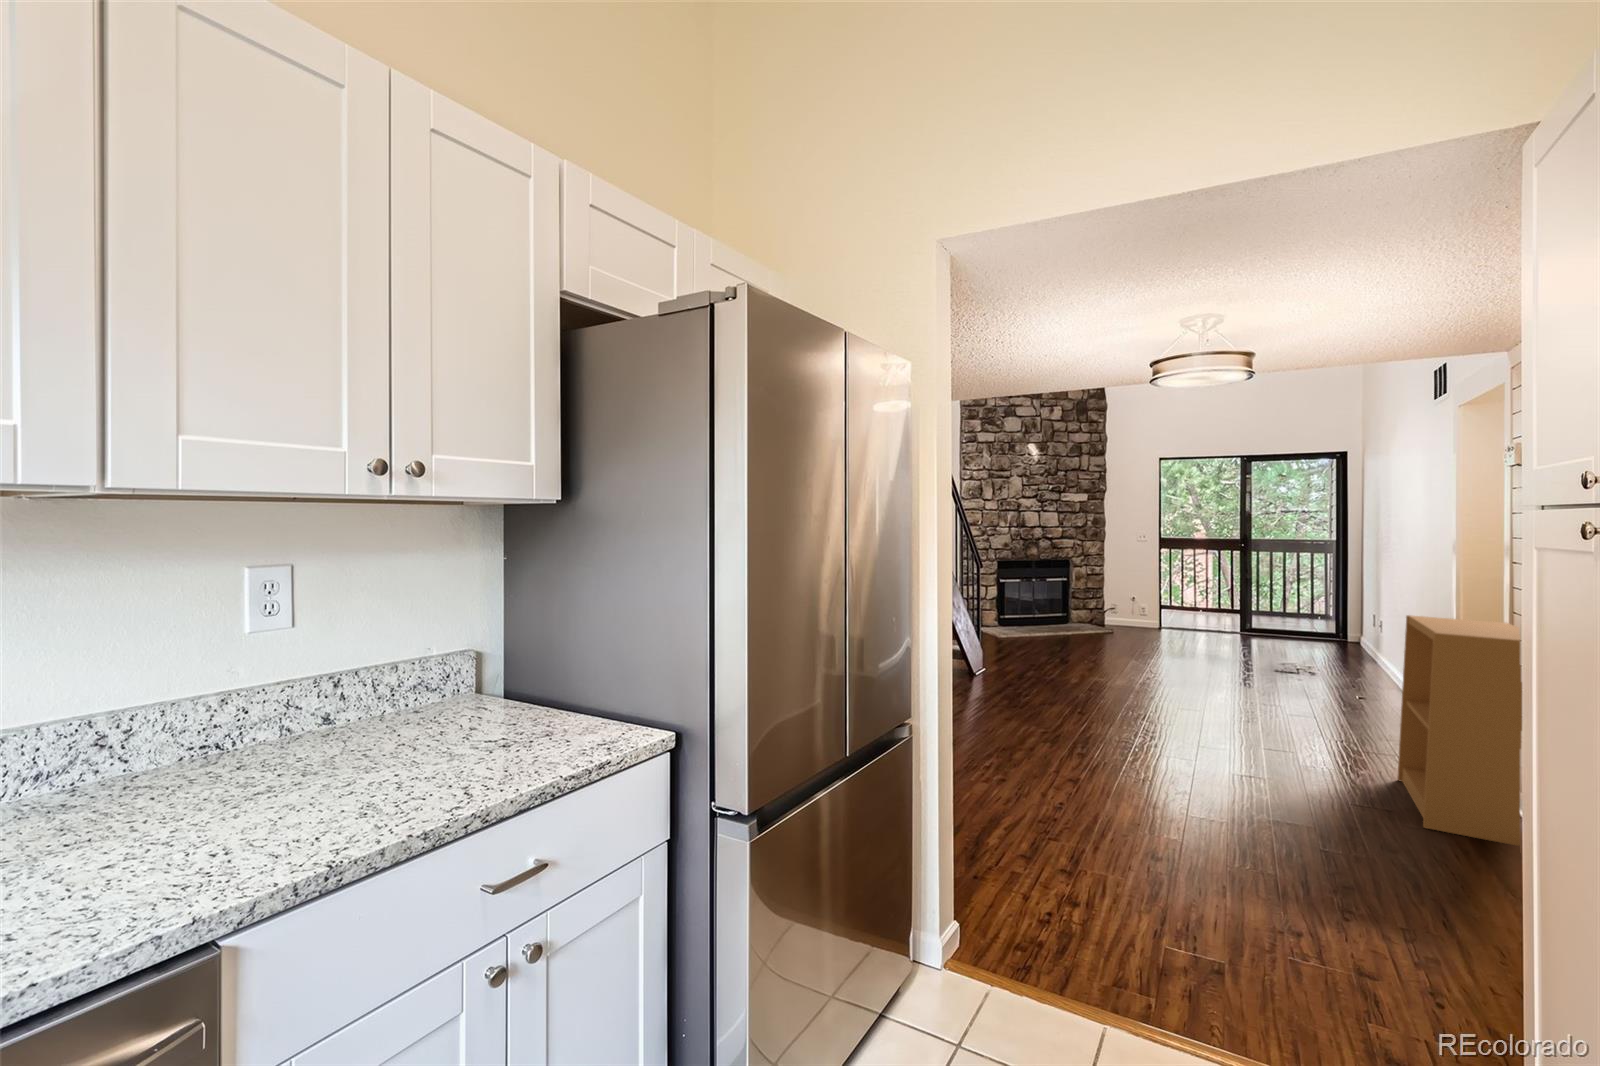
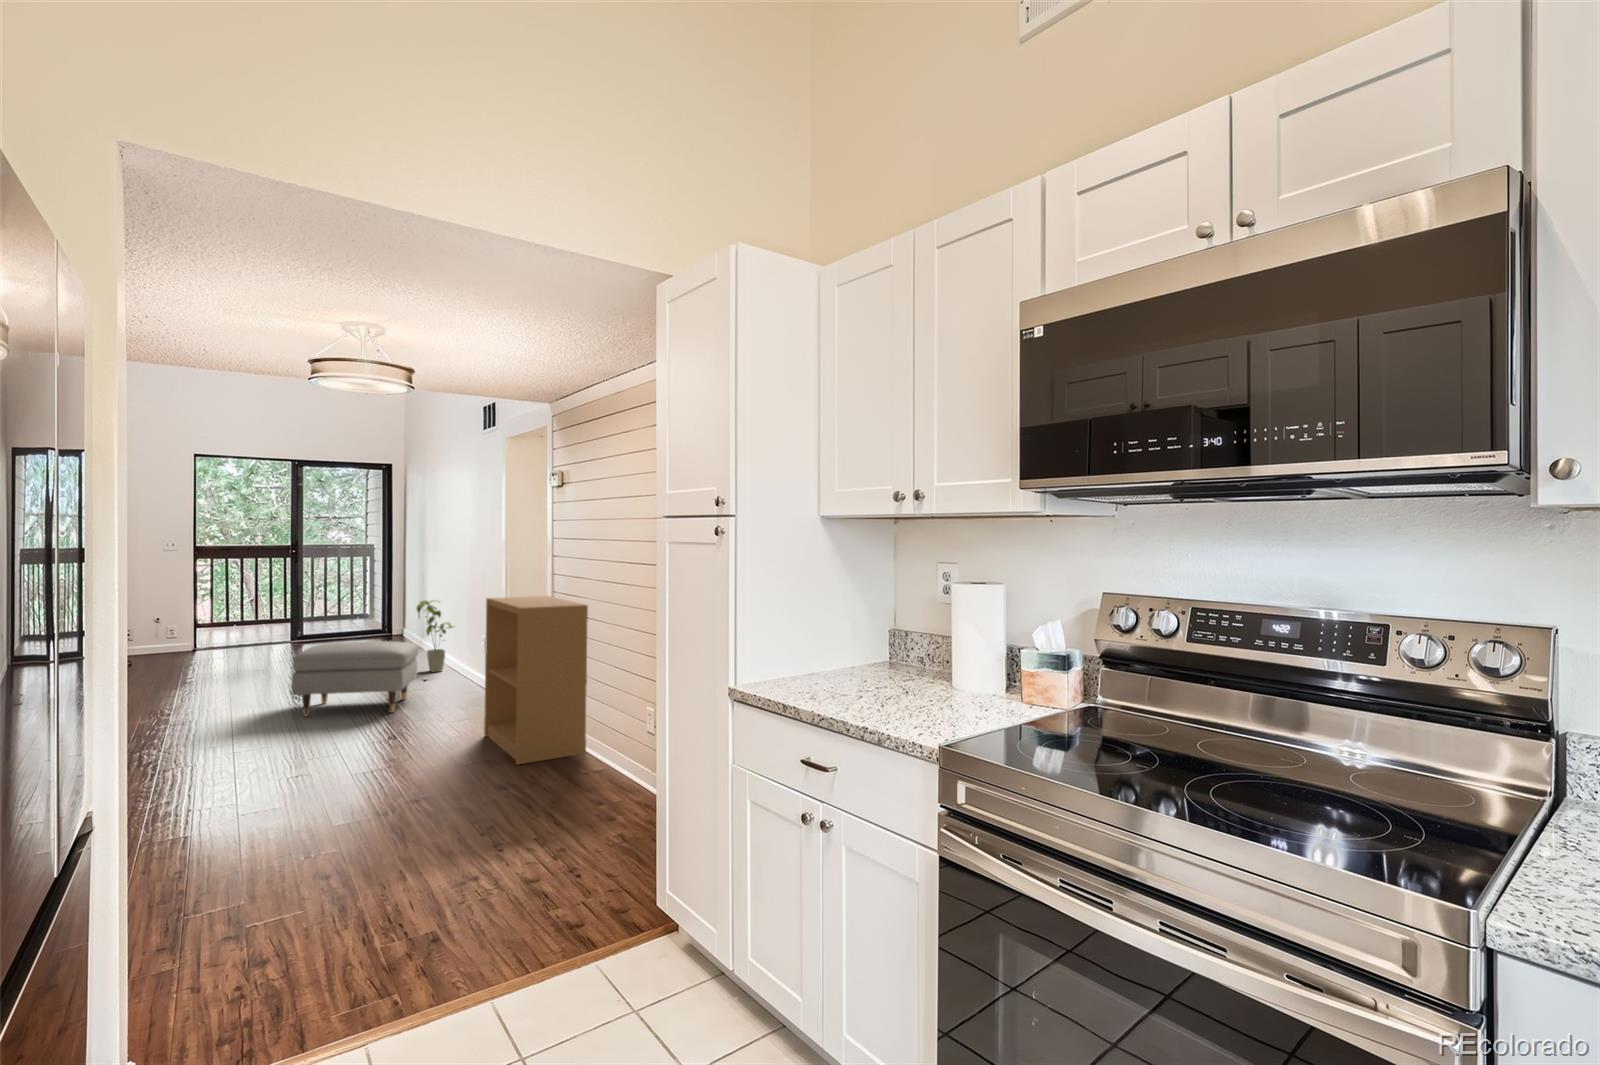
house plant: none [1353,609,1403,692] -> present [417,600,453,672]
ottoman: none [1203,639,1341,723] -> present [291,641,419,716]

